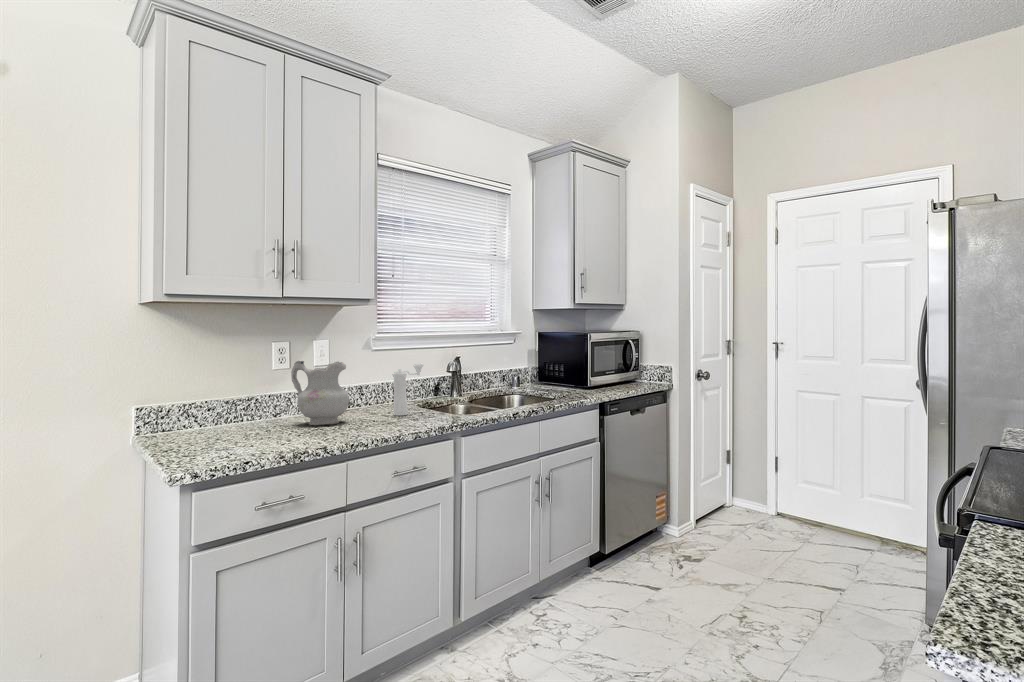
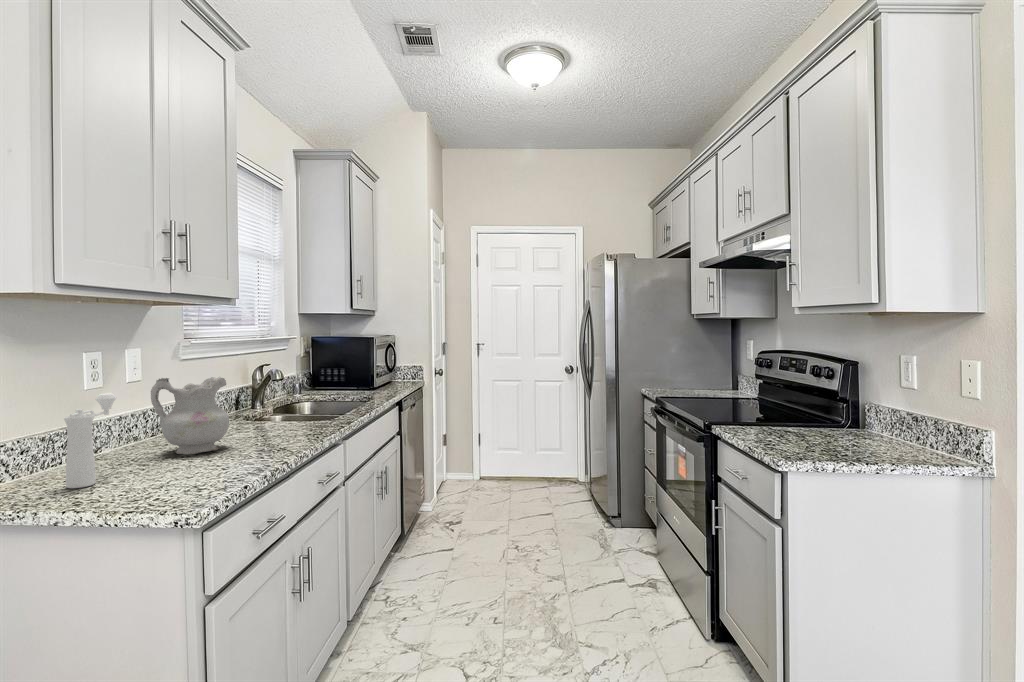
pepper mill: present [392,362,423,416] -> present [64,393,116,488]

